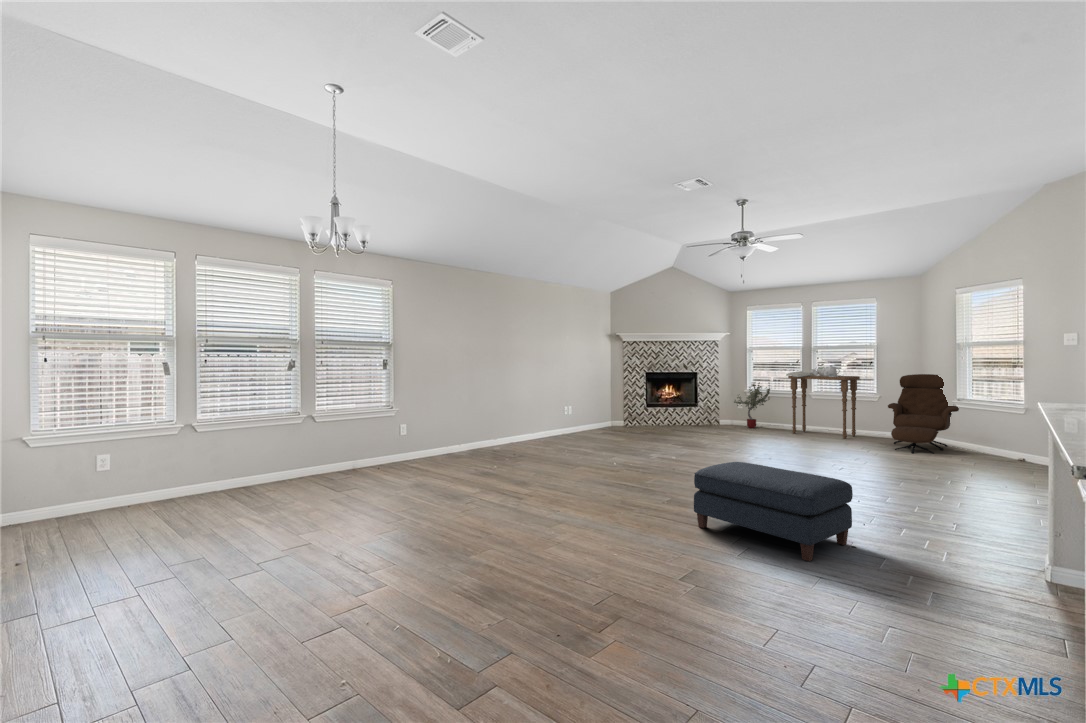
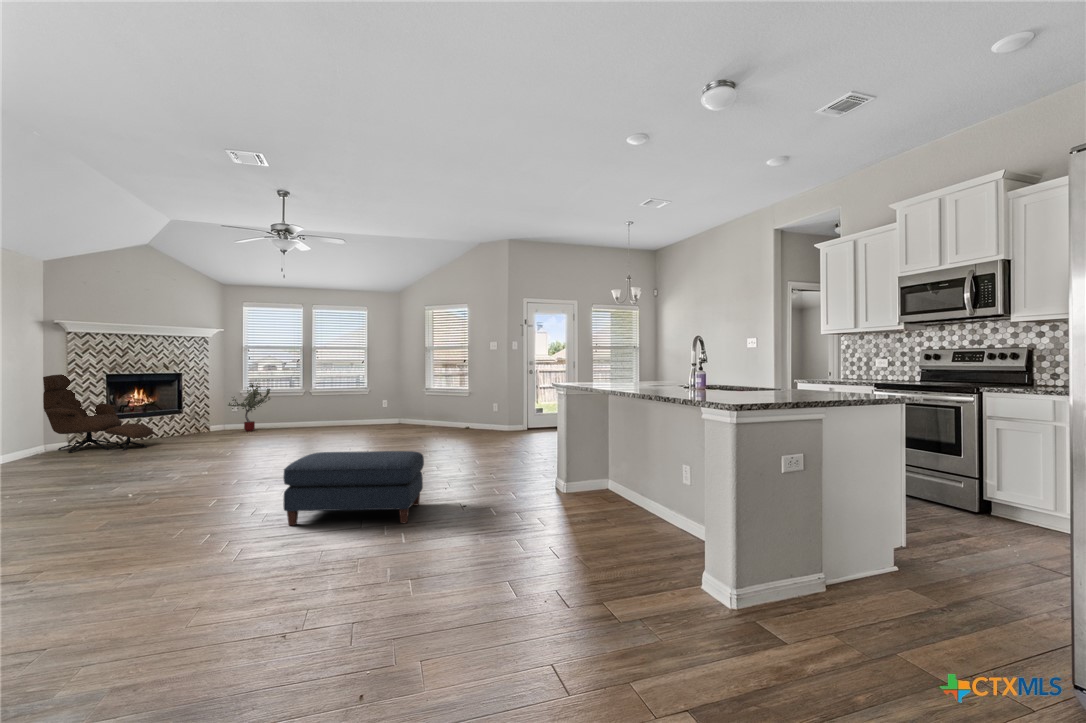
side table: present [786,365,860,439] -> none [289,364,355,431]
lounge chair: present [888,374,959,454] -> present [43,374,153,453]

